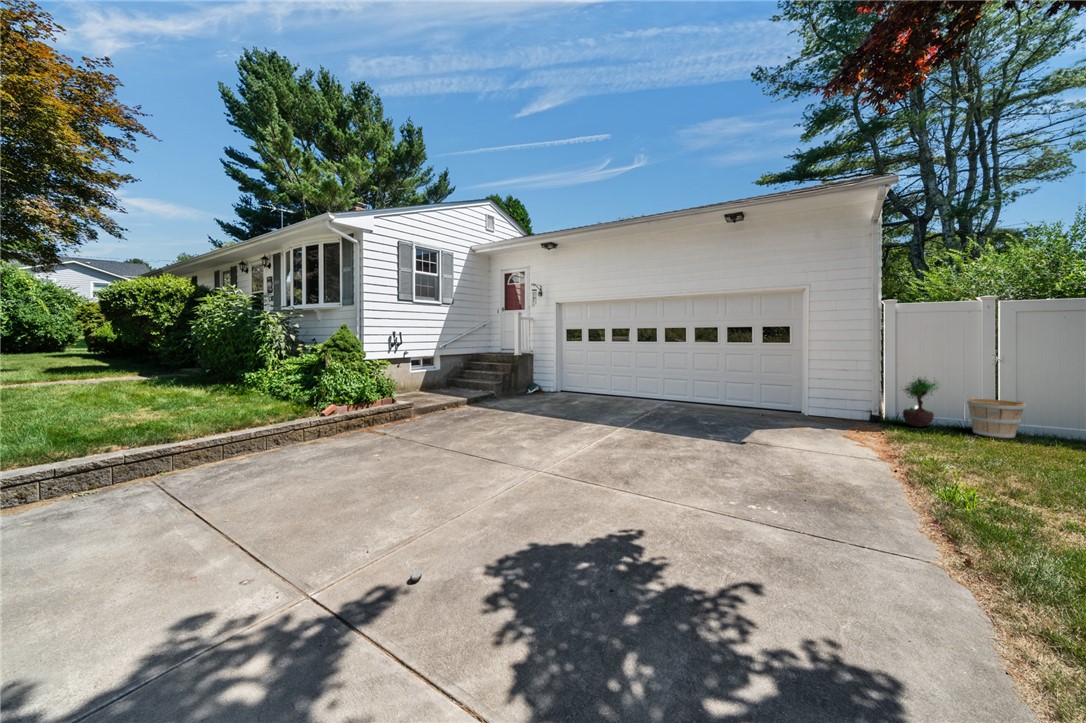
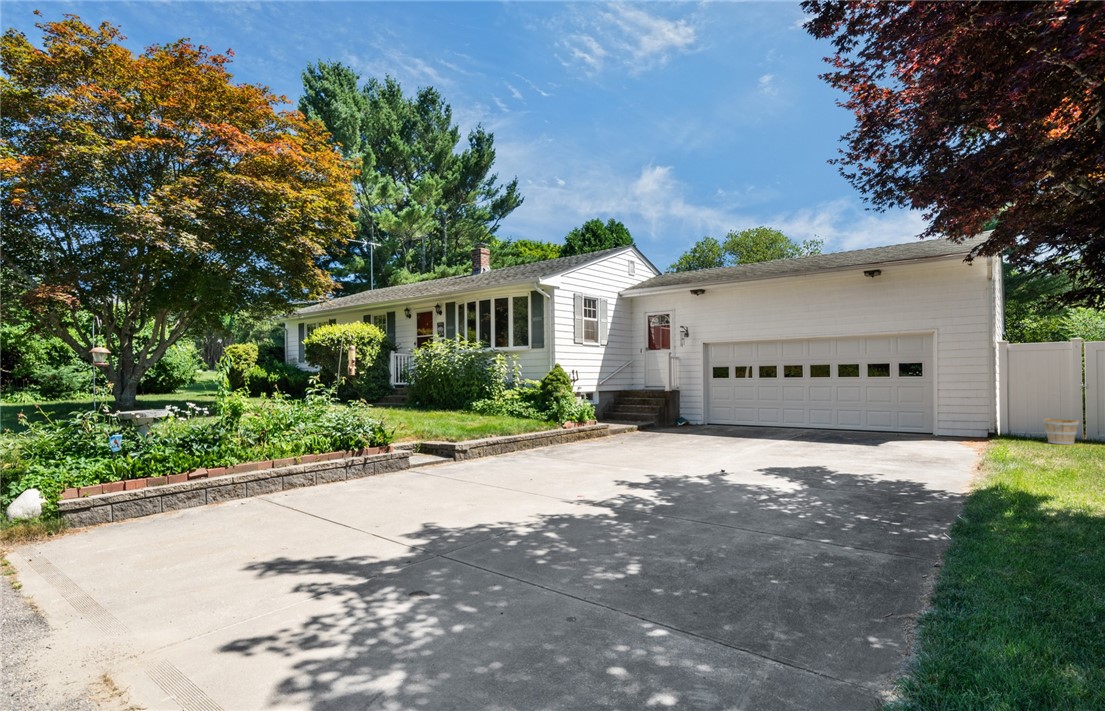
potted tree: present [903,378,938,427] -> none [998,402,1027,440]

